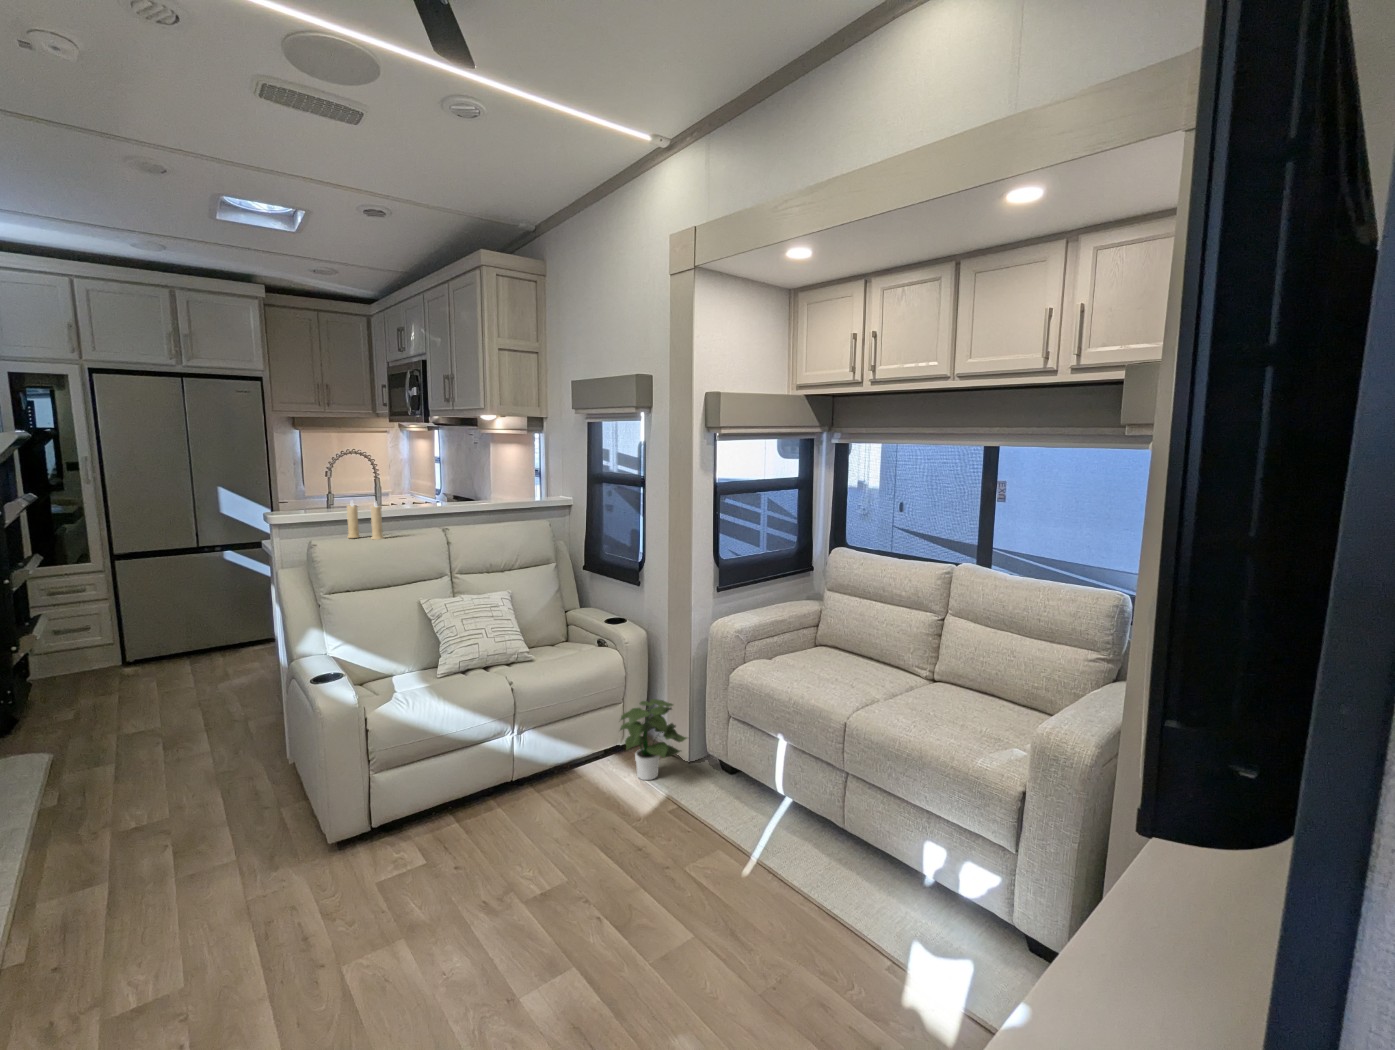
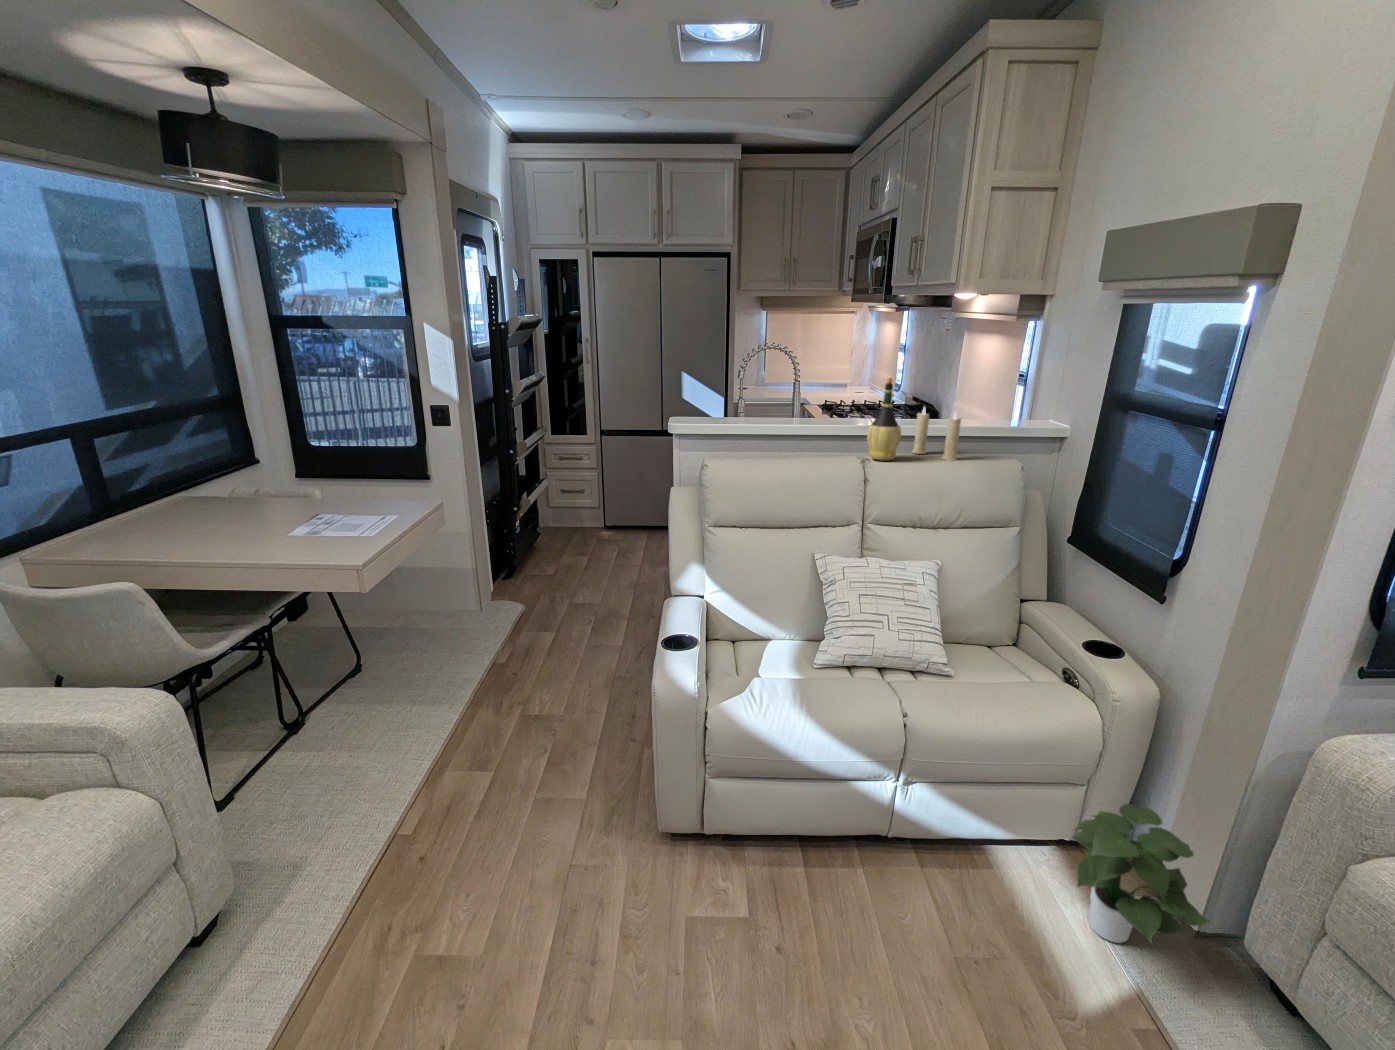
wine bottle: none [442,471,468,530] -> present [867,378,901,460]
candle: present [347,501,384,540] -> present [912,407,961,461]

